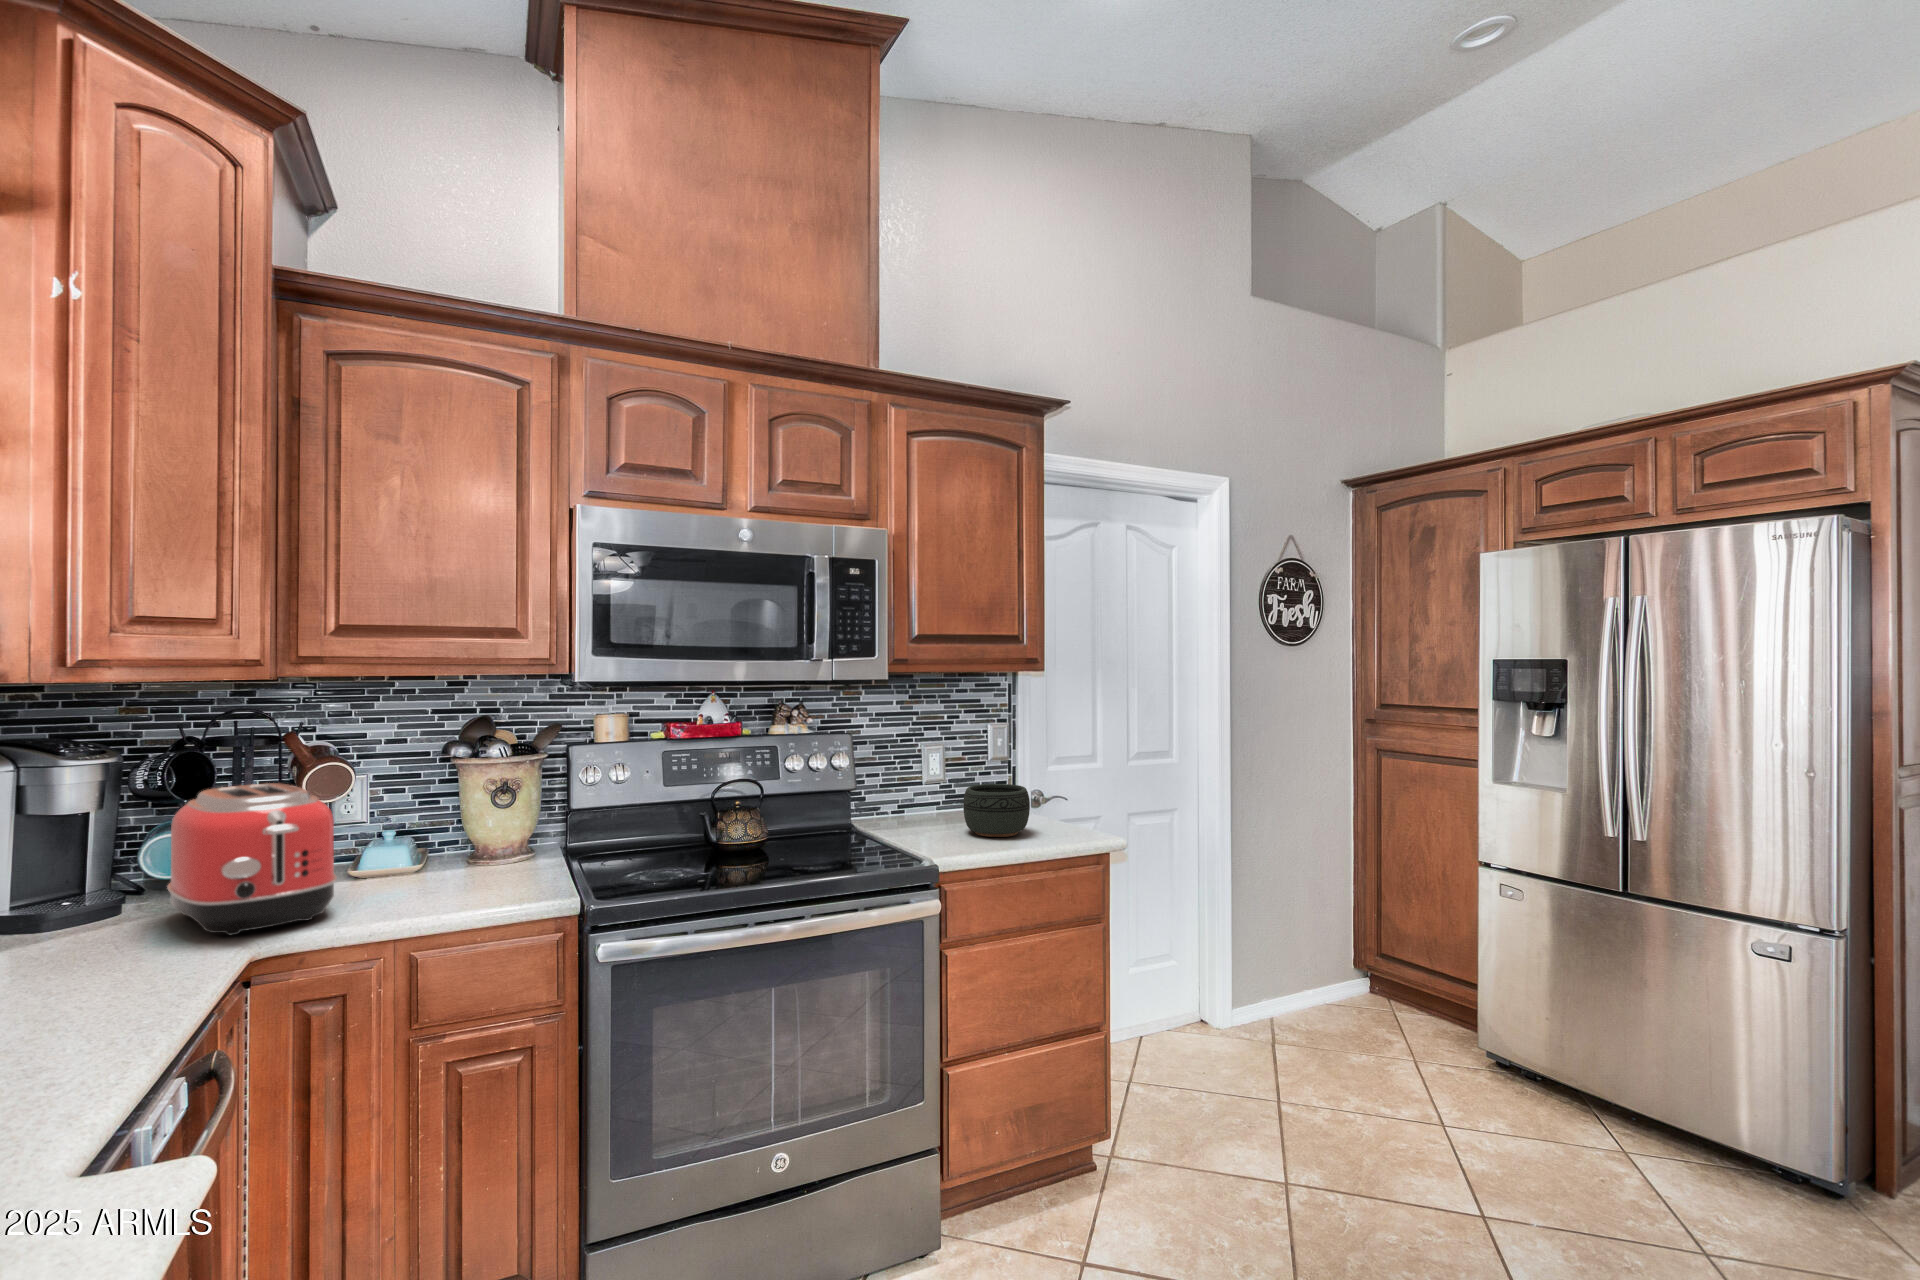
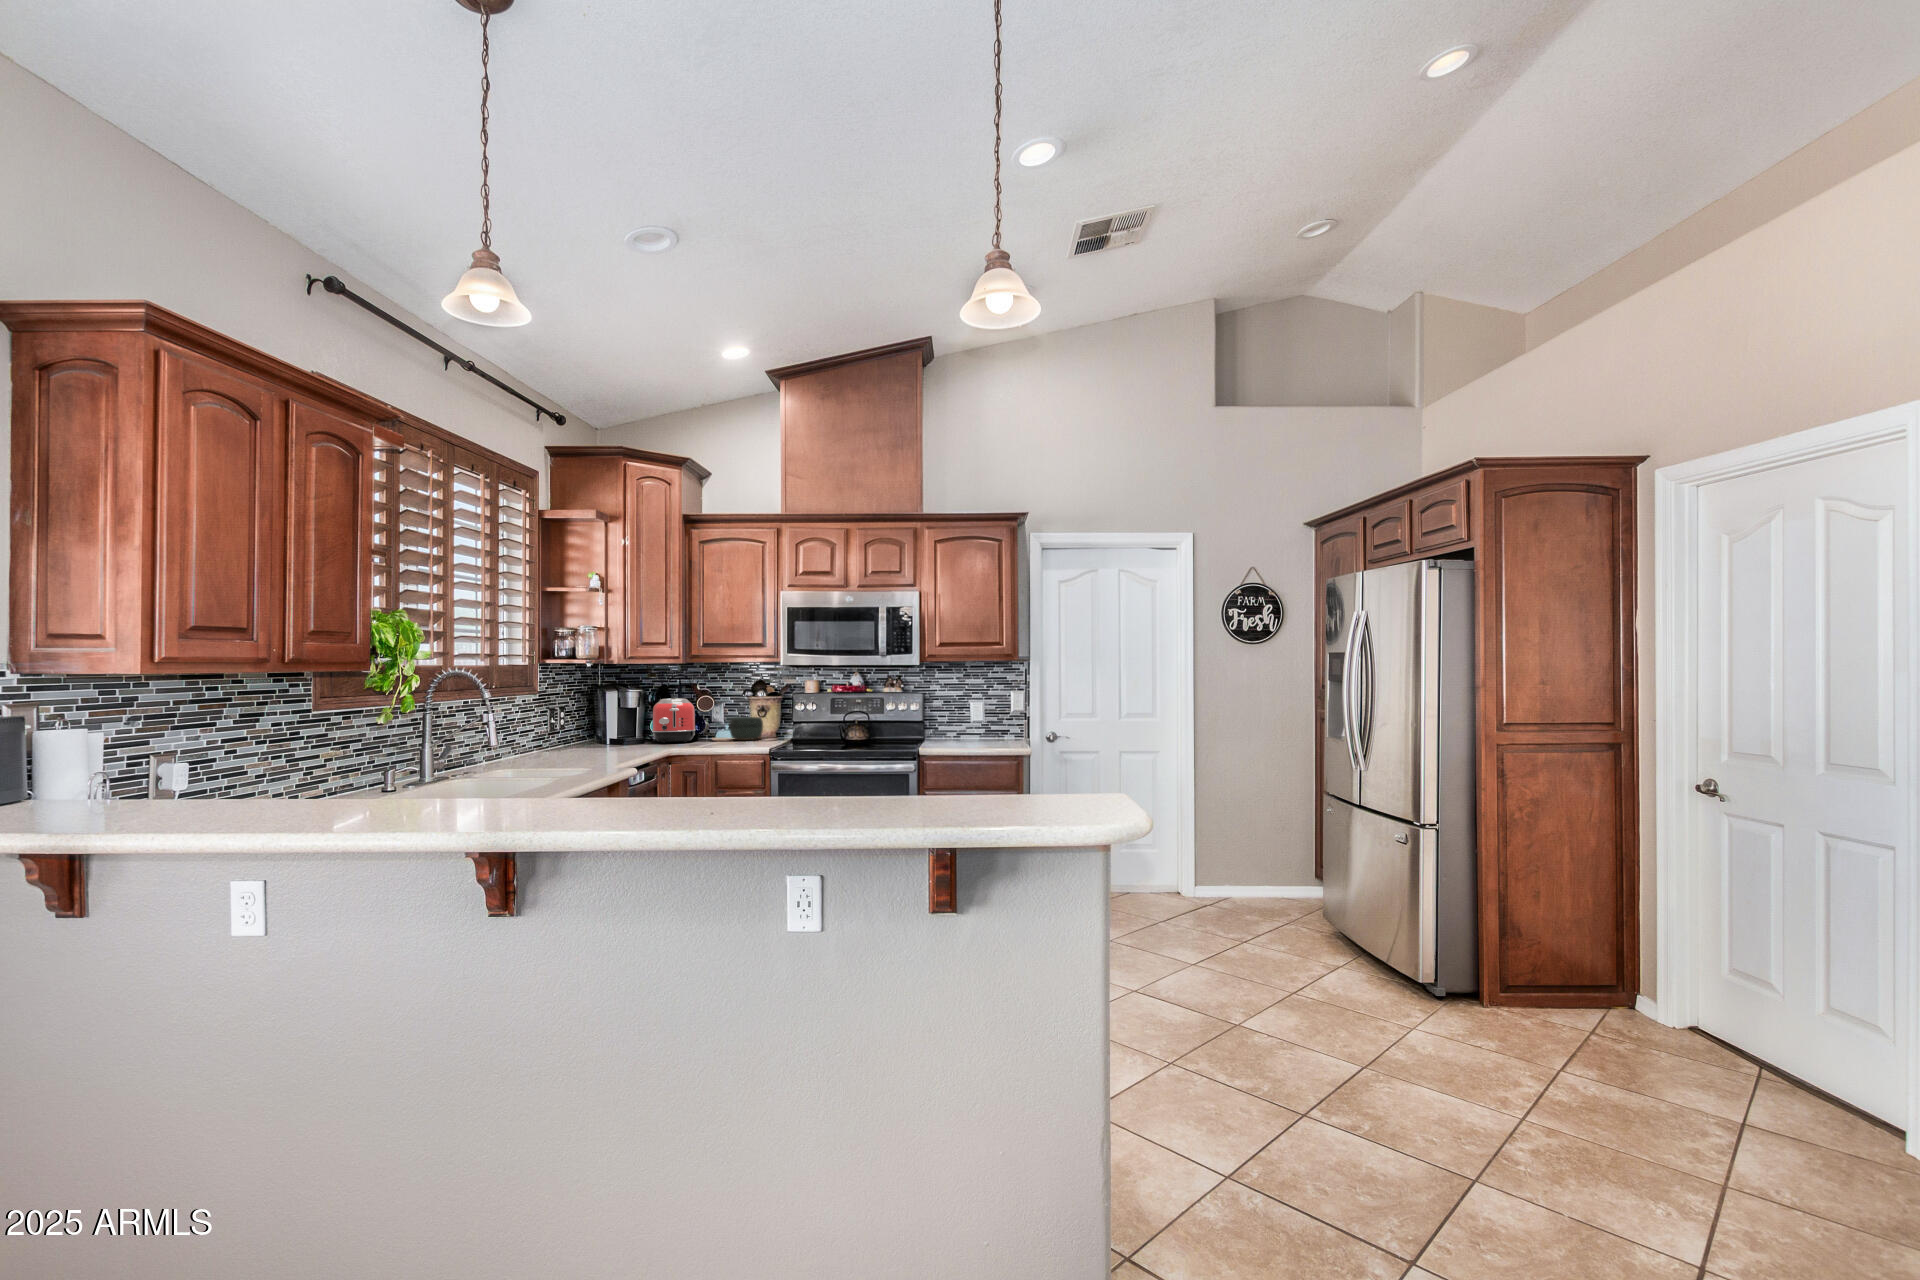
bowl: present [963,784,1030,837] -> present [729,717,763,740]

